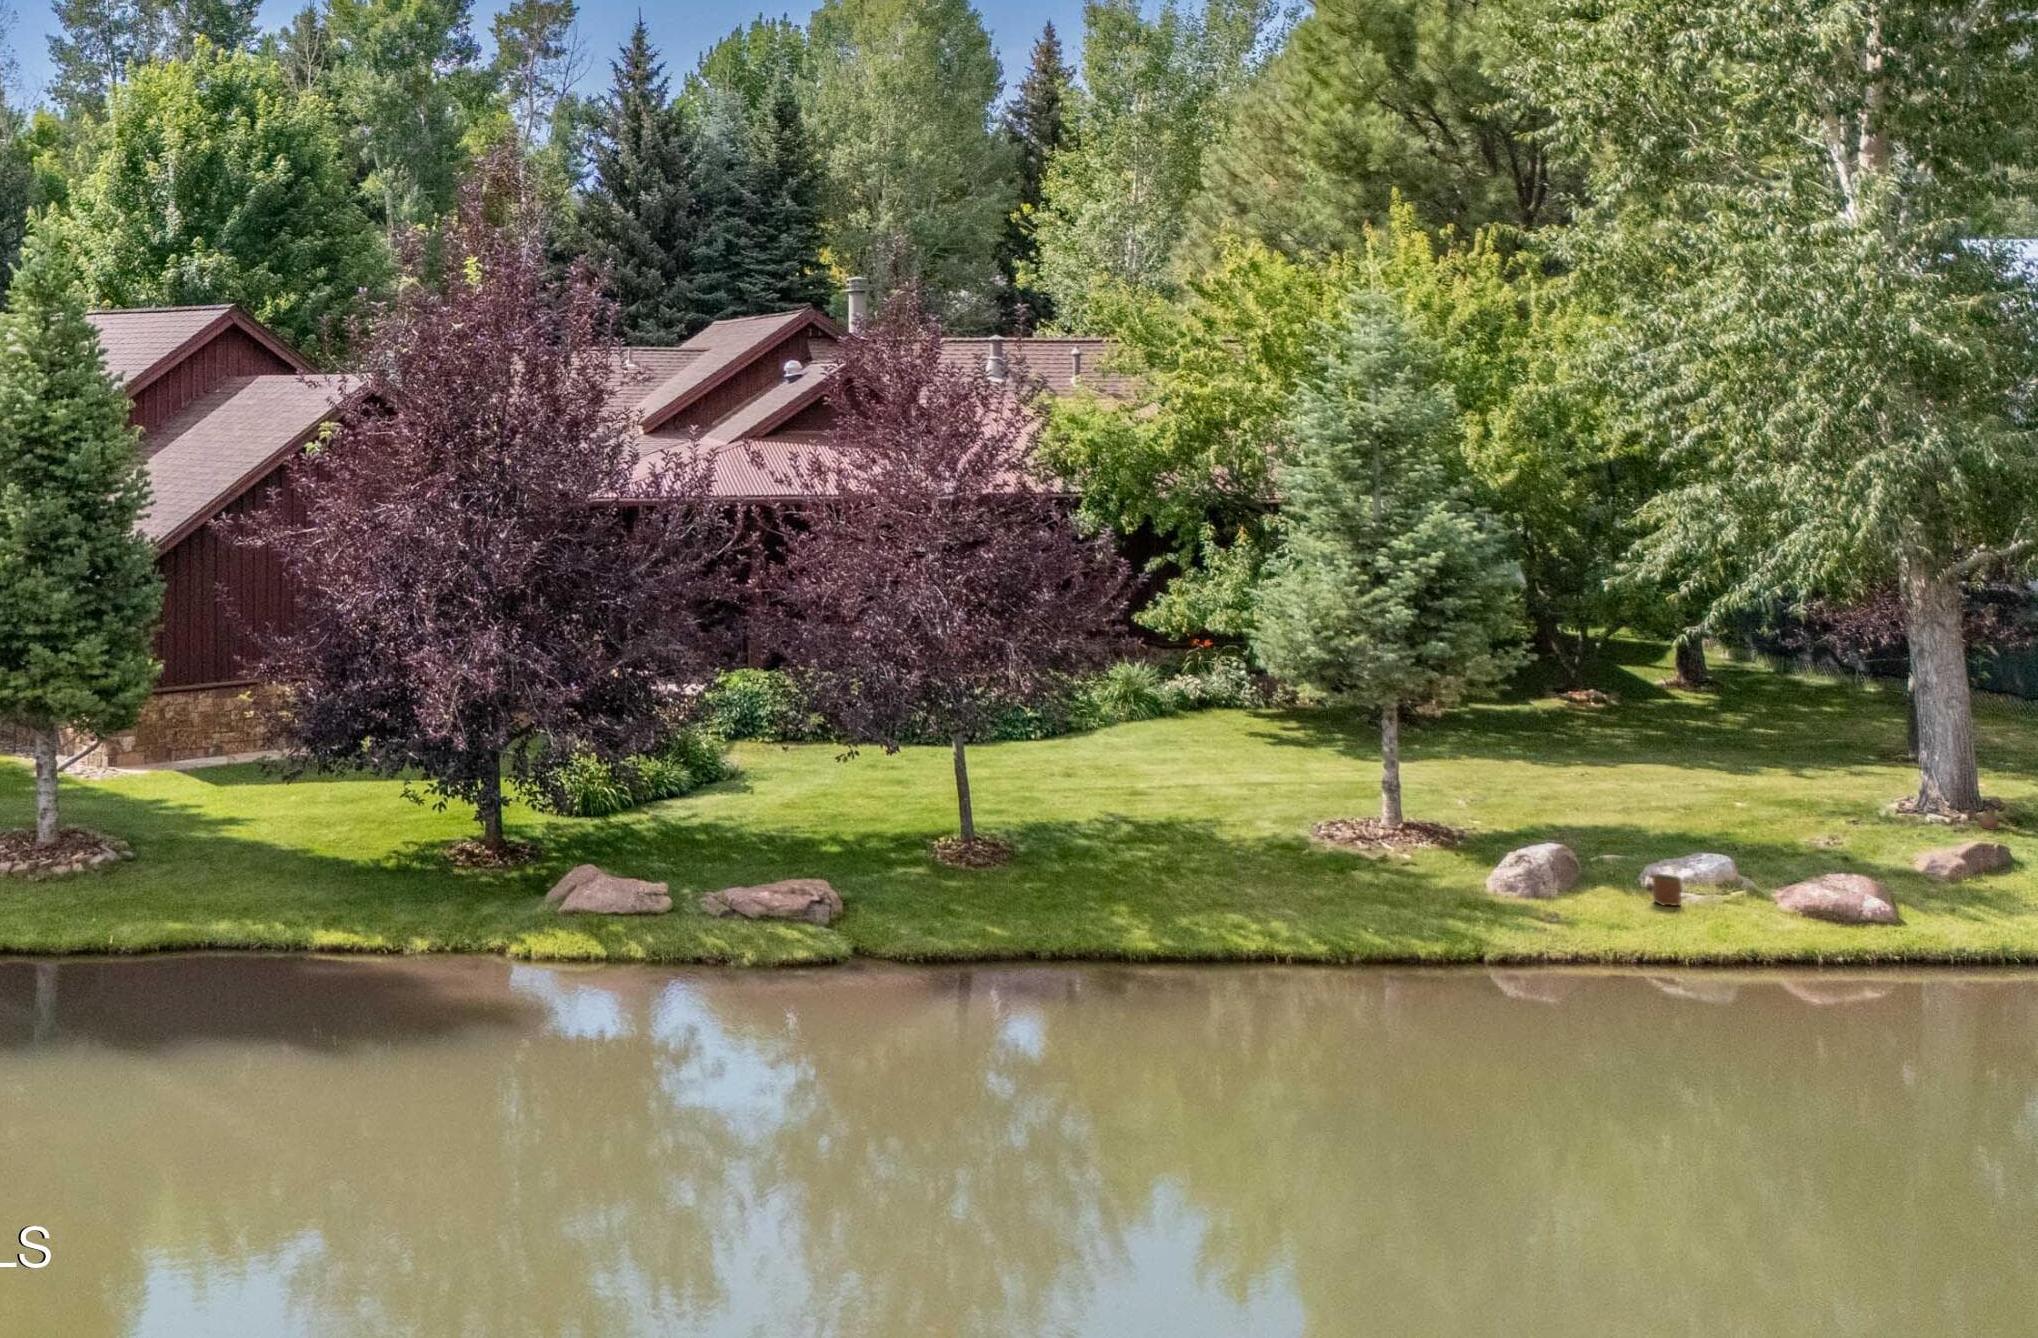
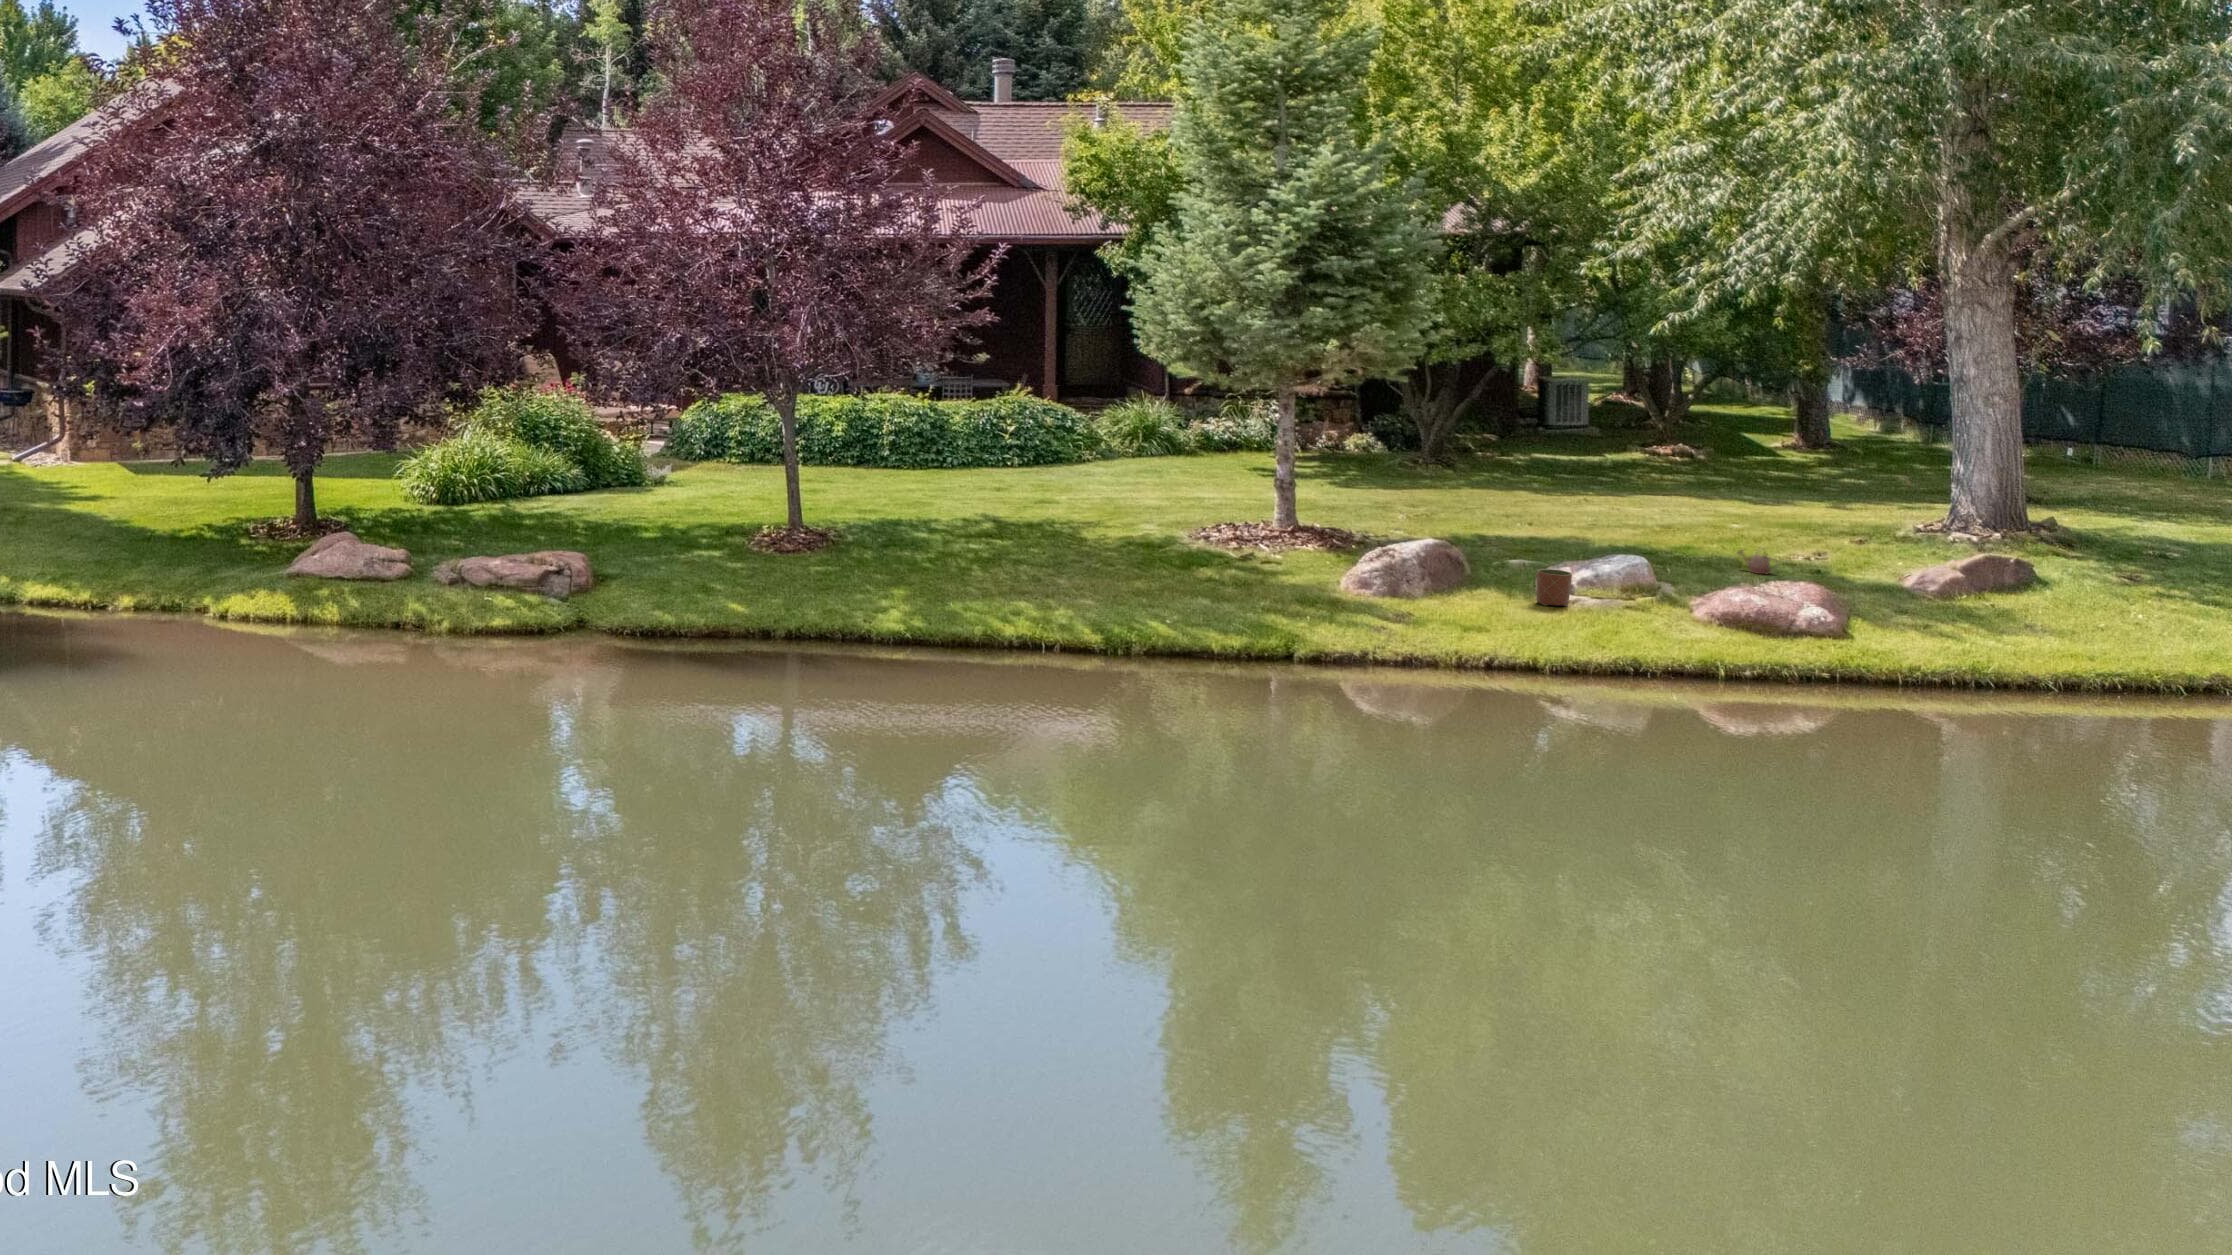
watering can: present [1970,811,2005,830] -> present [1738,548,1771,574]

